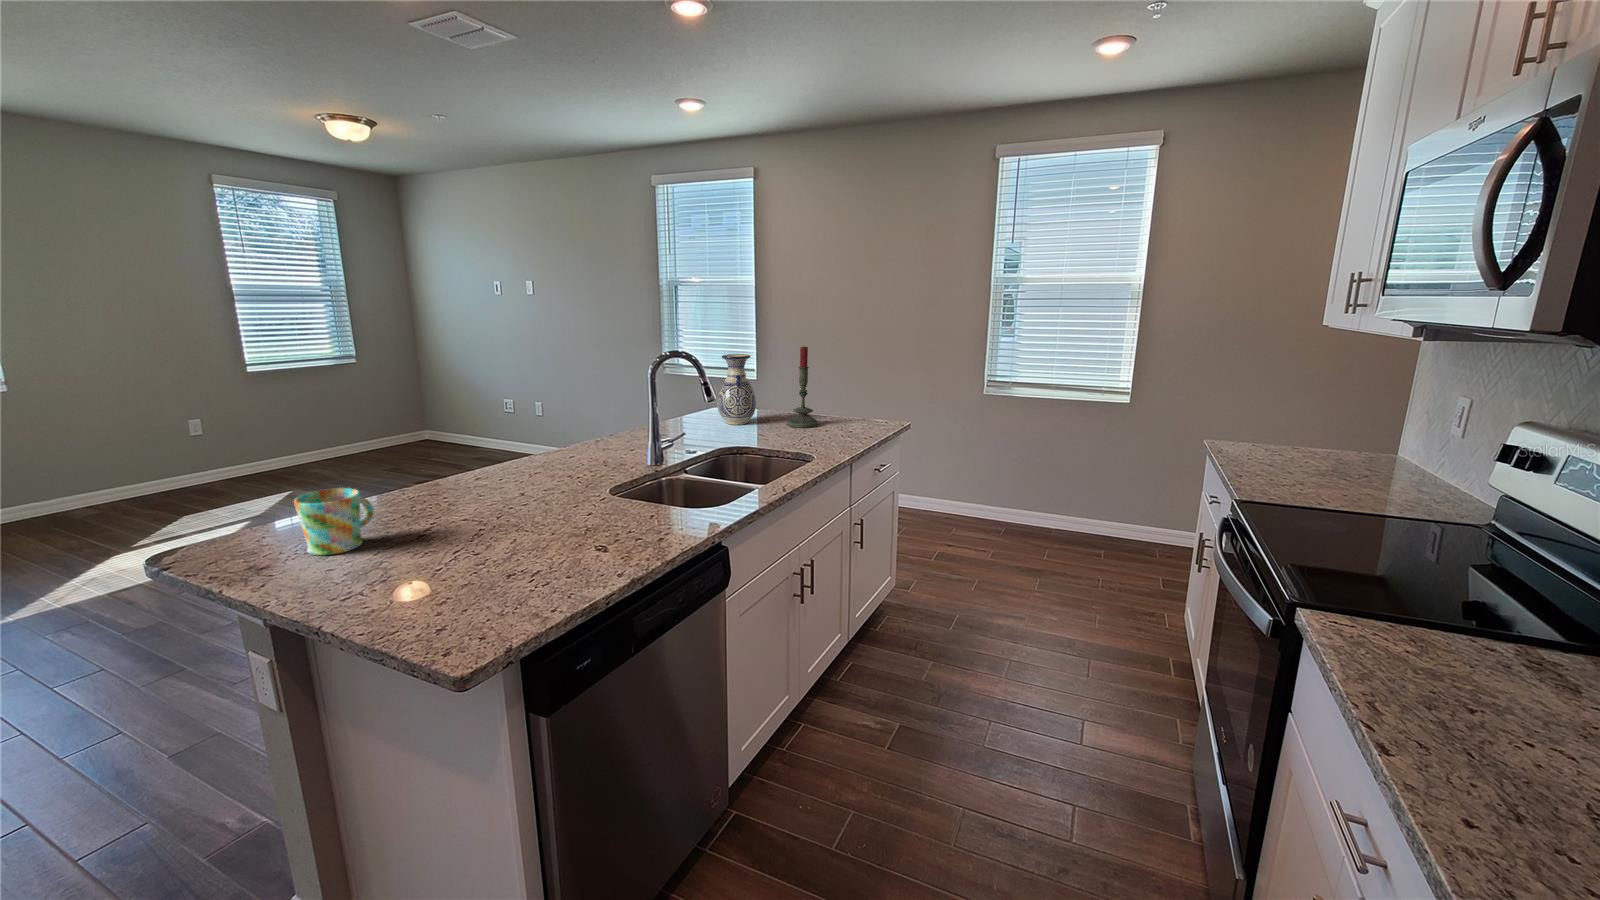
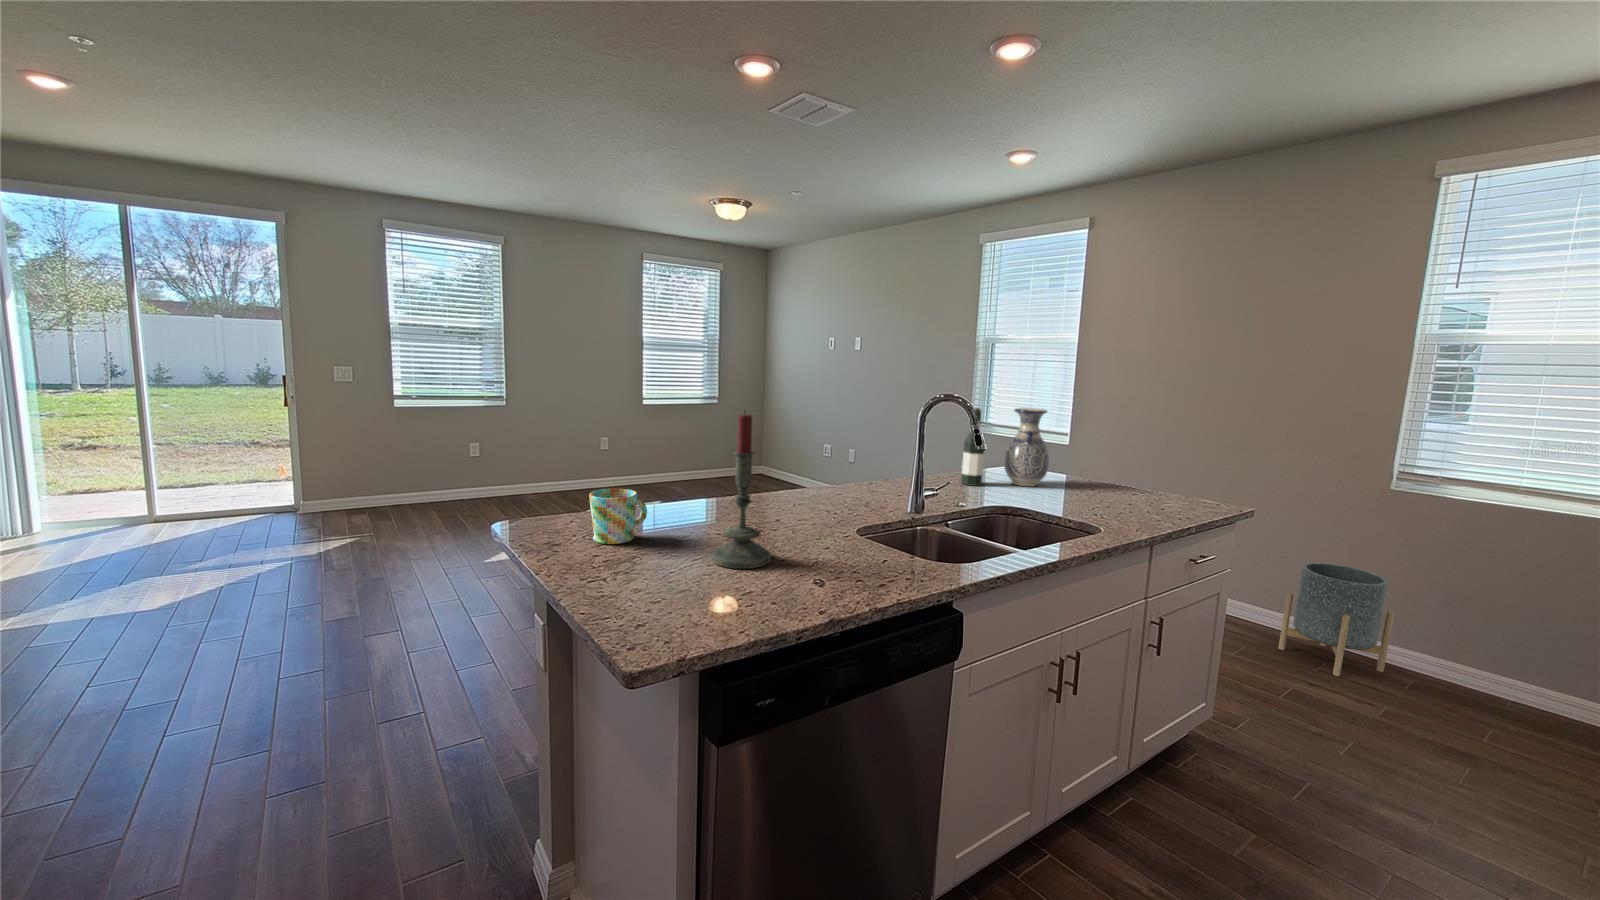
candle: present [787,347,818,428] -> present [712,414,771,569]
wine bottle: none [681,357,701,430] -> present [961,408,985,486]
planter: none [922,454,987,535] -> present [1278,563,1394,676]

